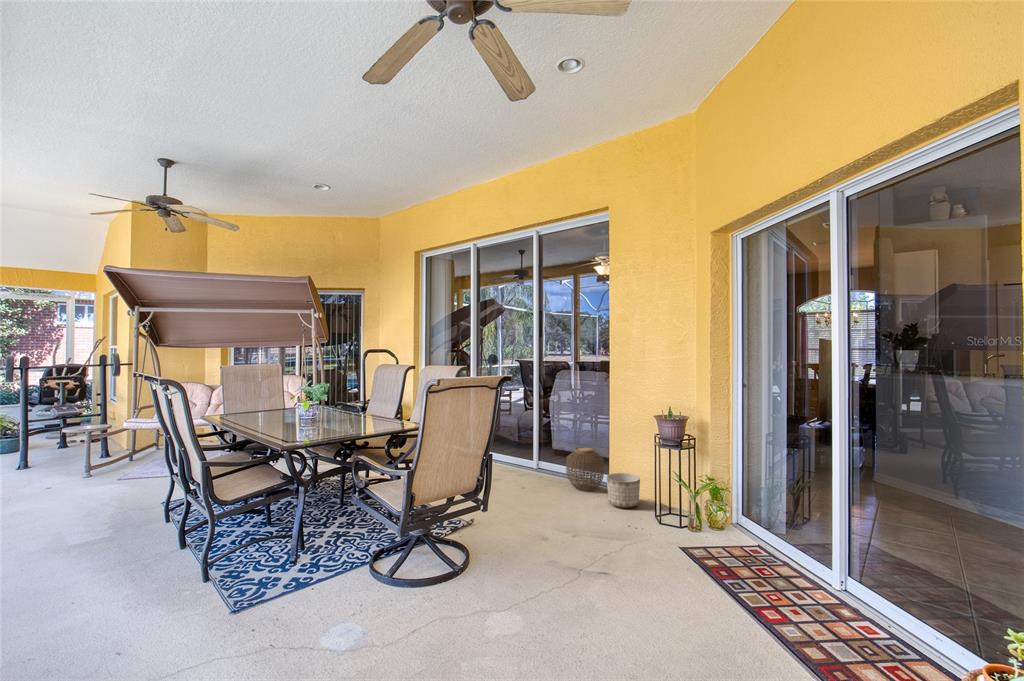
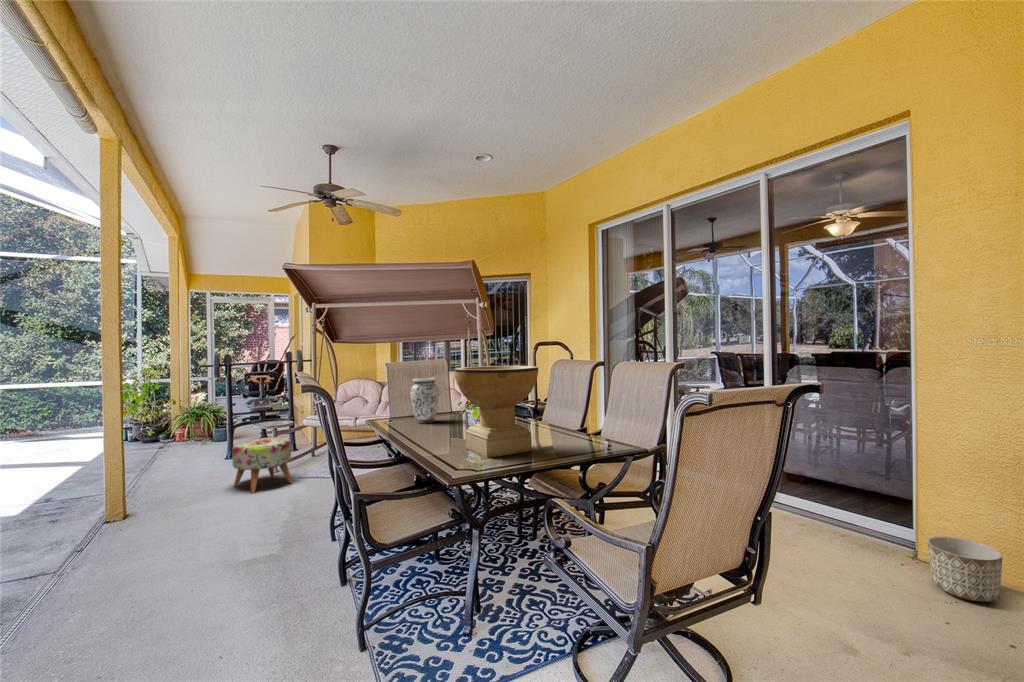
decorative bowl: none [287,368,355,434] -> present [454,366,538,458]
vase: none [247,379,274,417] -> present [411,378,439,423]
ottoman: none [38,441,111,496] -> present [232,437,292,493]
woven basket: present [566,447,604,491] -> none [833,484,905,555]

